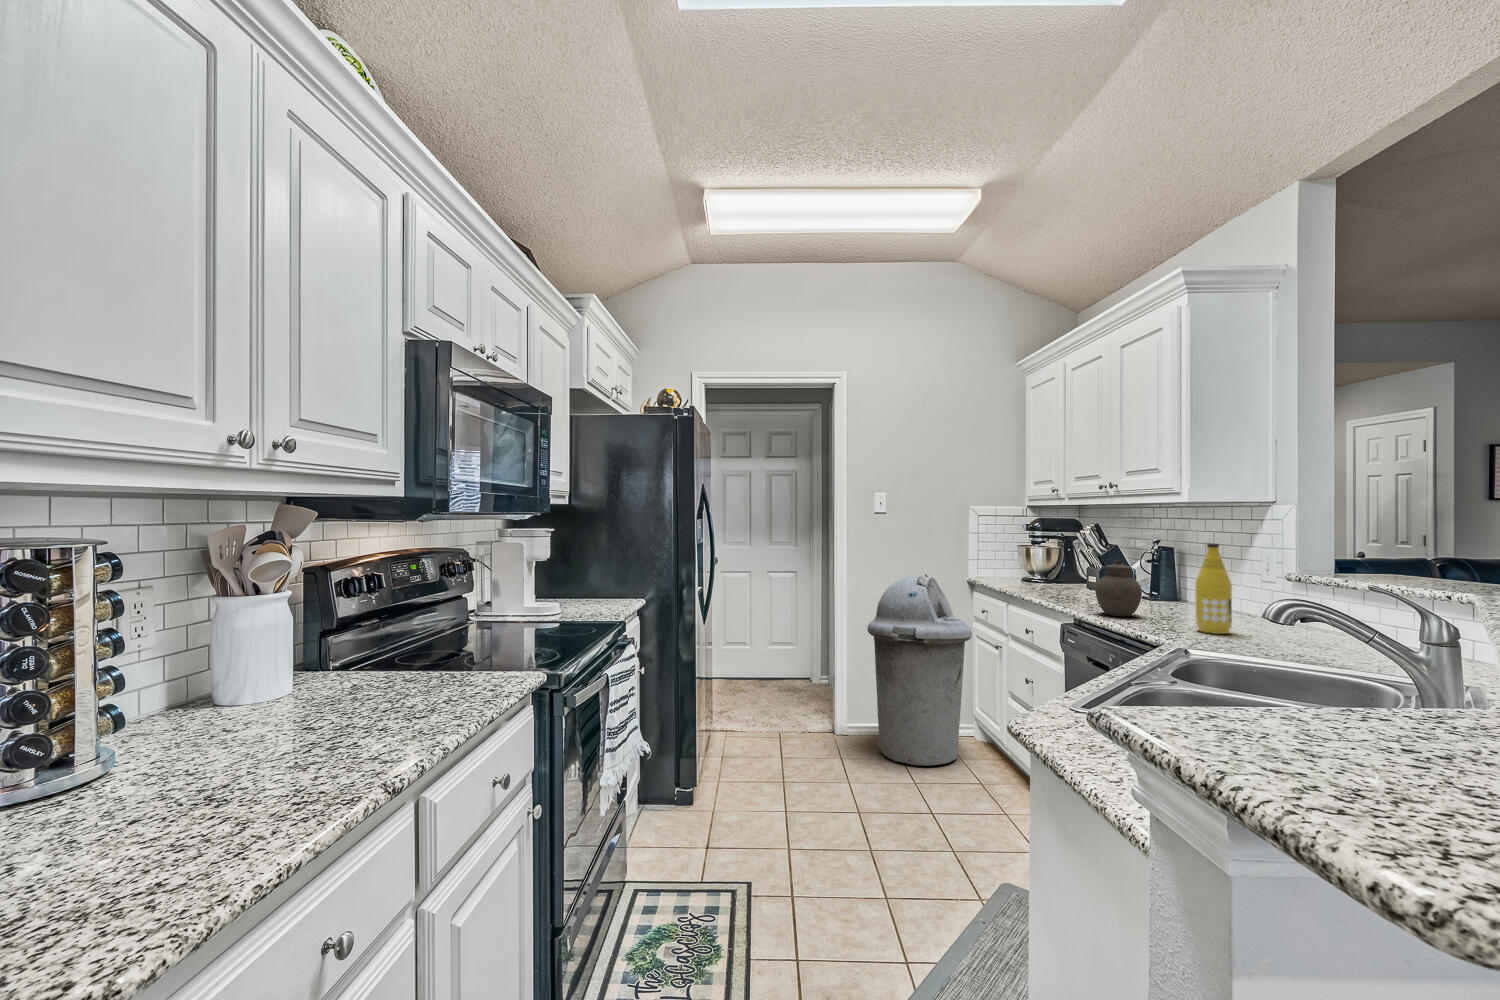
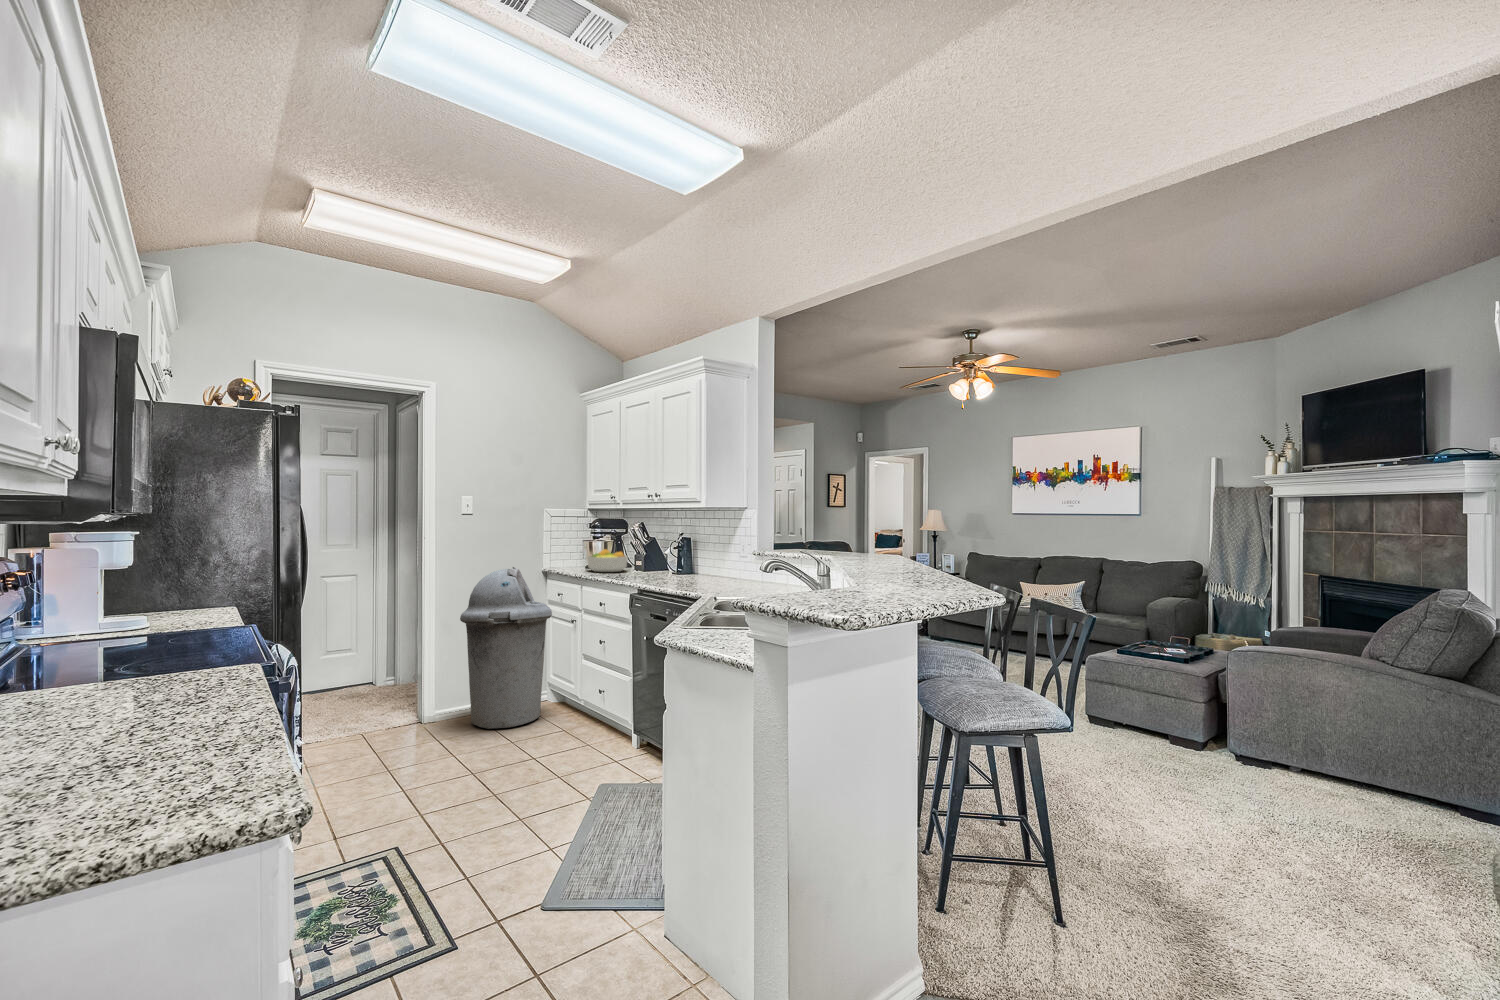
bottle: present [1195,543,1232,634] -> none [716,530,735,586]
fruit bowl: none [1018,558,1076,590] -> present [588,549,628,572]
jar: present [1095,560,1142,616] -> none [654,544,683,583]

